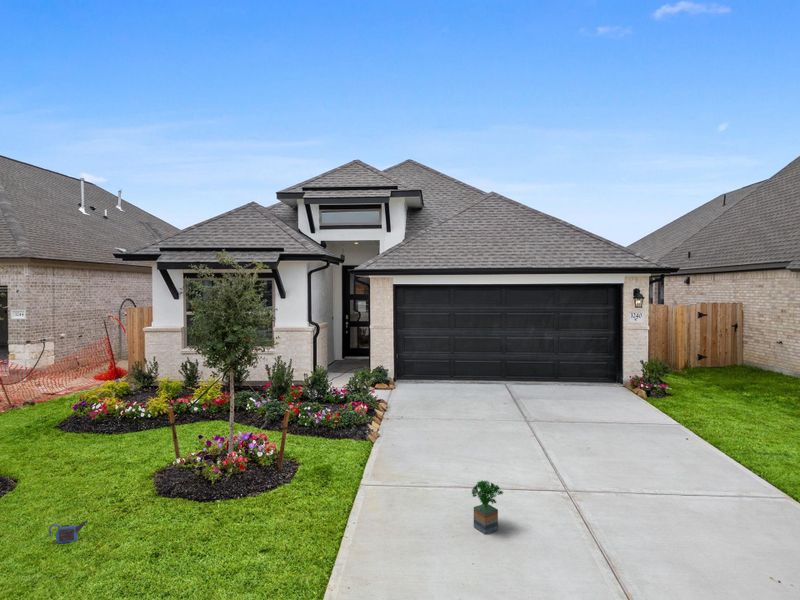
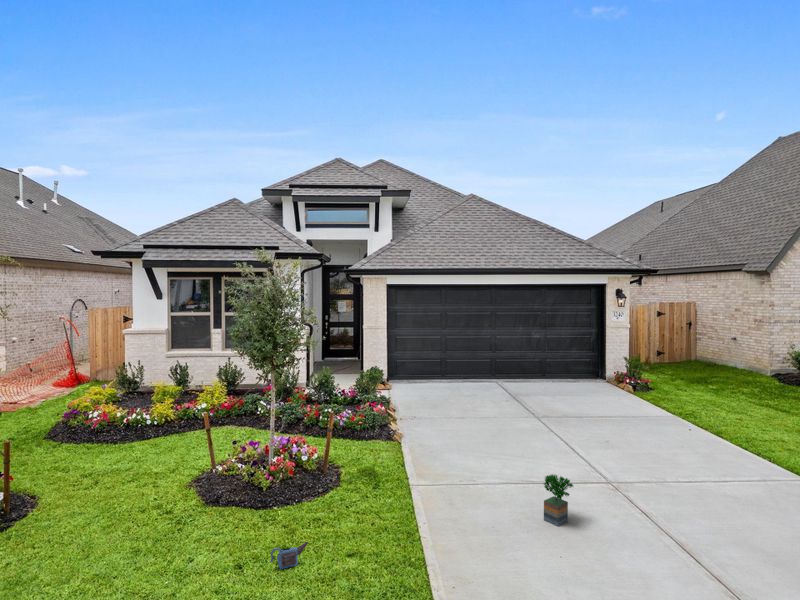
watering can: present [48,521,88,544] -> present [270,542,308,569]

